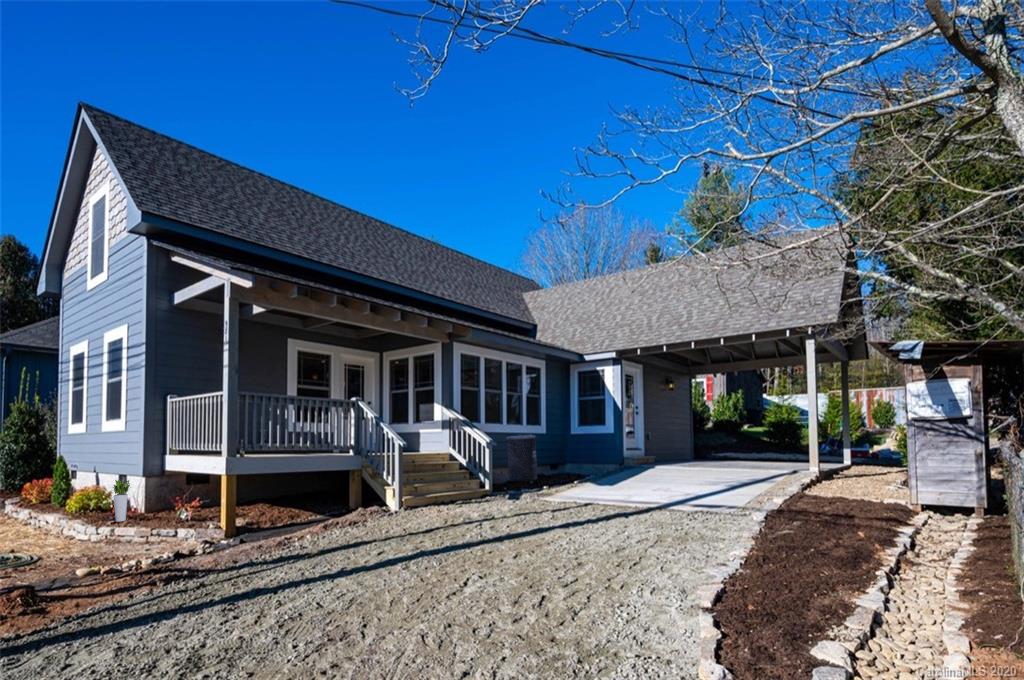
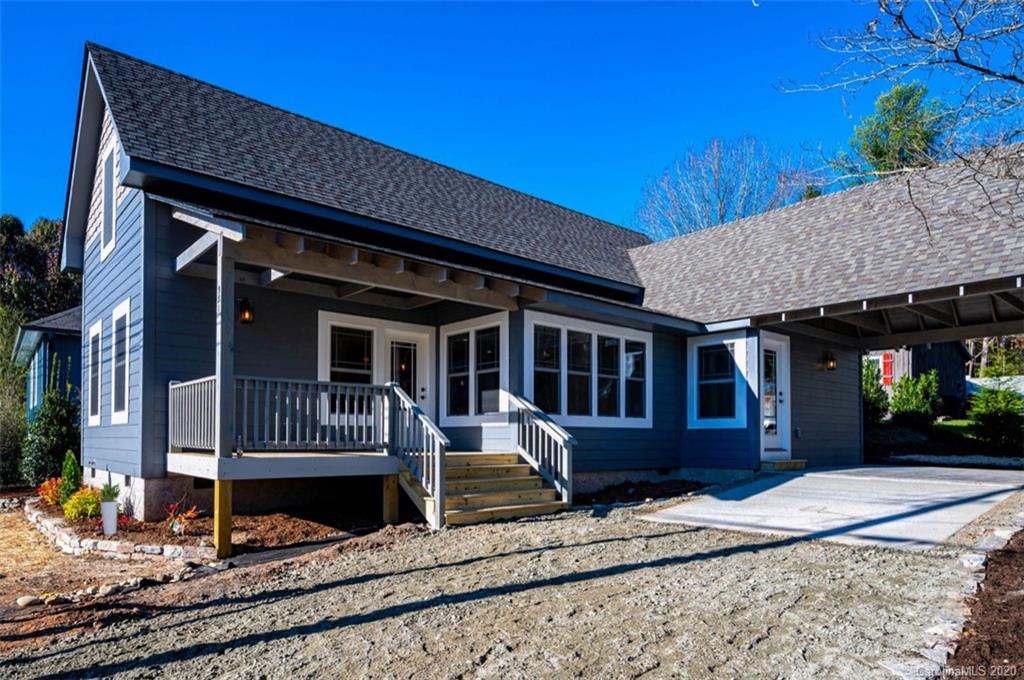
trash can: present [506,434,537,481] -> none [598,428,641,492]

